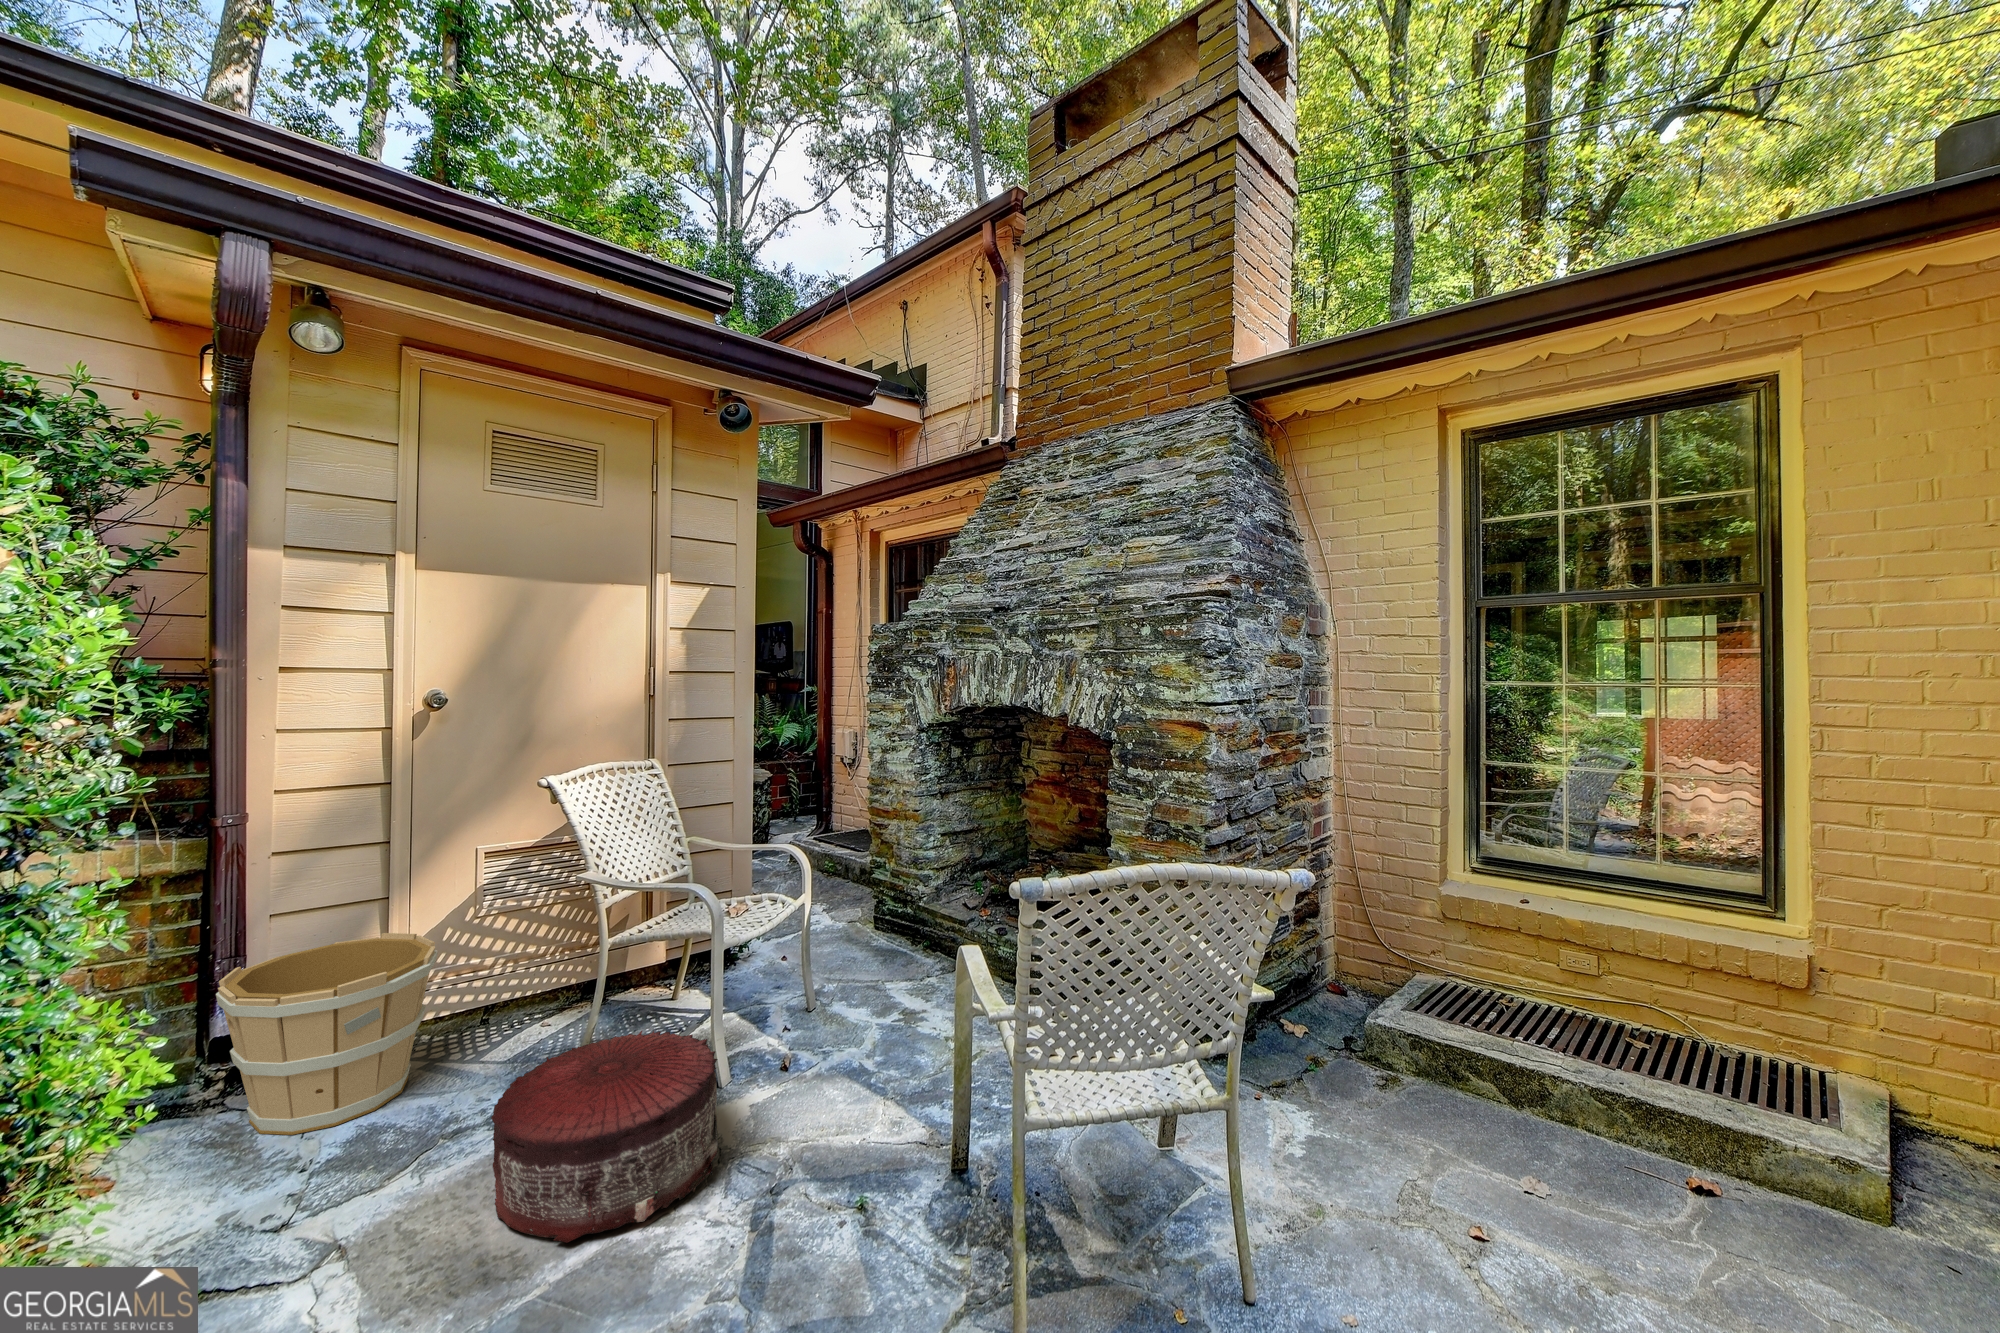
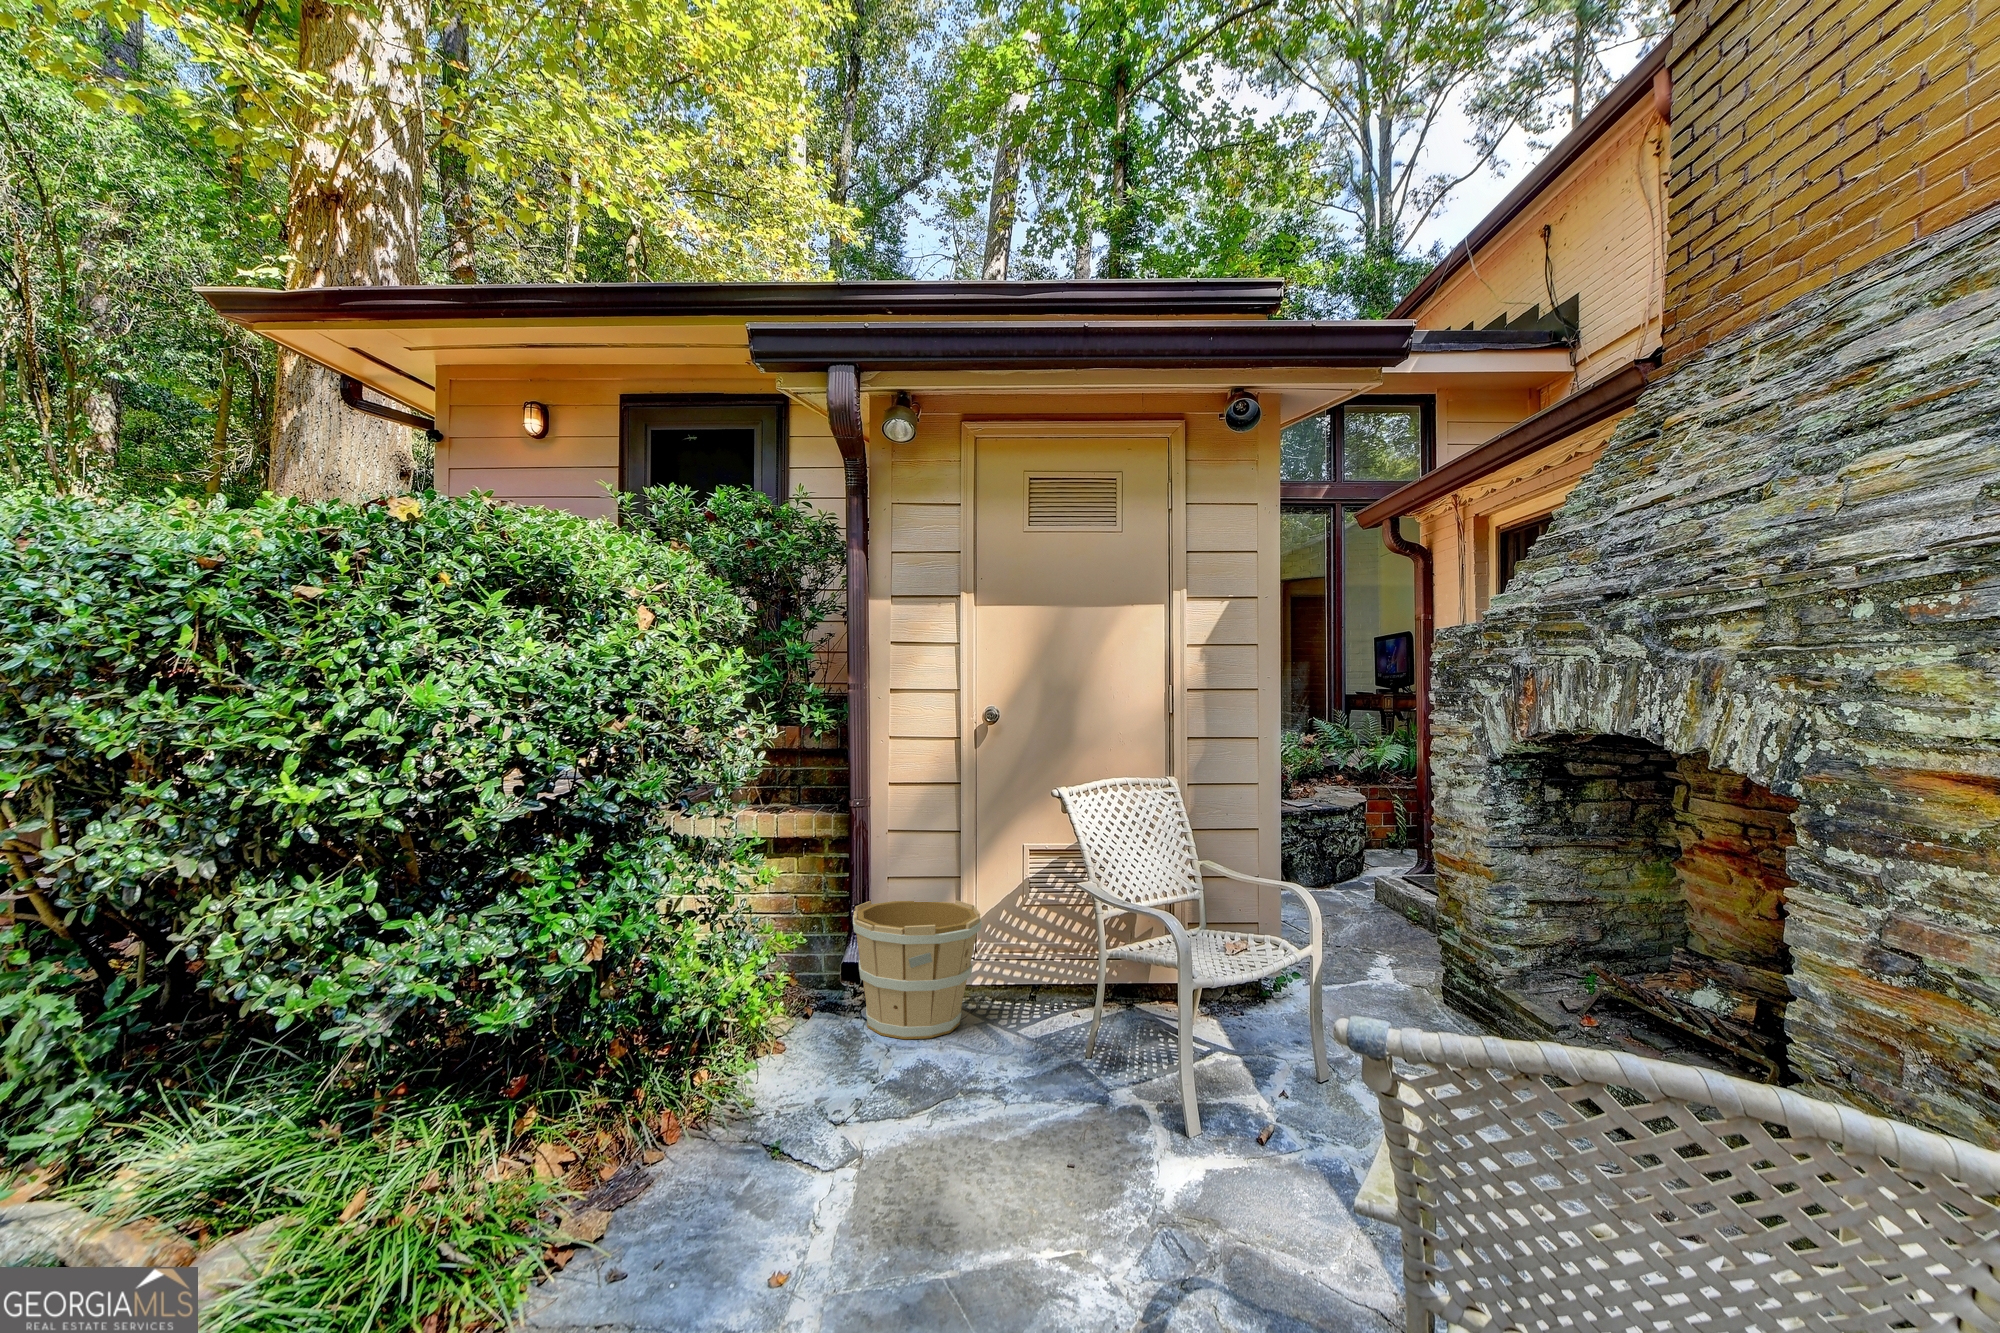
pouf: present [491,1031,718,1243] -> none [949,1028,1144,1209]

